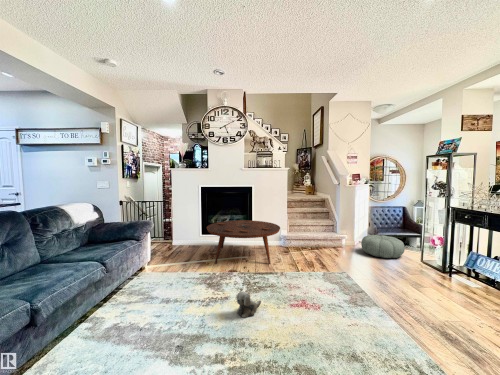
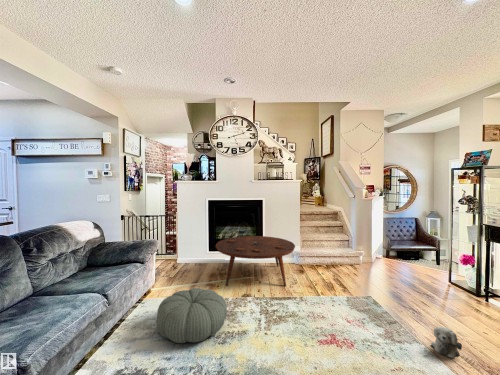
pouf: present [361,235,405,258] -> present [156,288,227,343]
plush toy: present [236,292,261,318] -> present [431,327,462,358]

